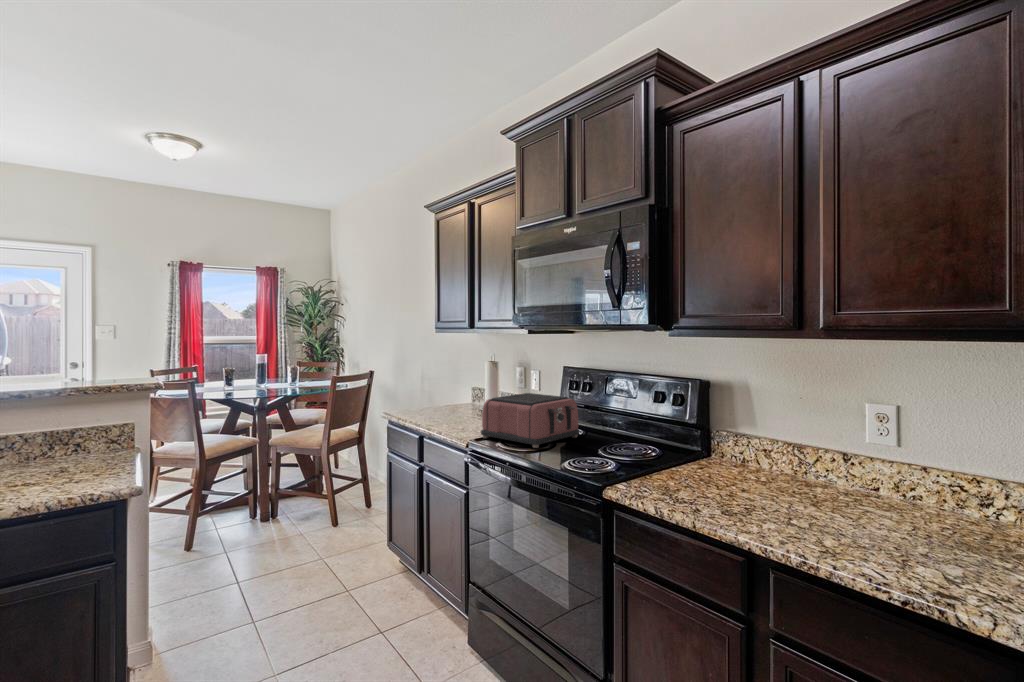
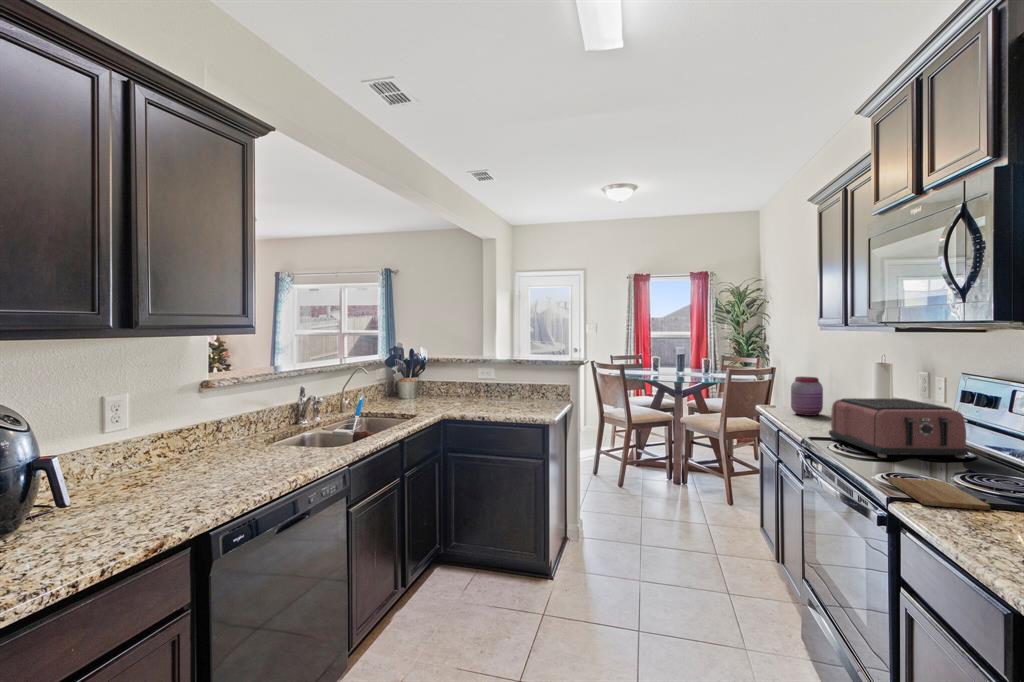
jar: none [421,380,449,419] -> present [791,377,823,416]
cutting board: none [565,459,640,483] -> present [888,477,990,510]

